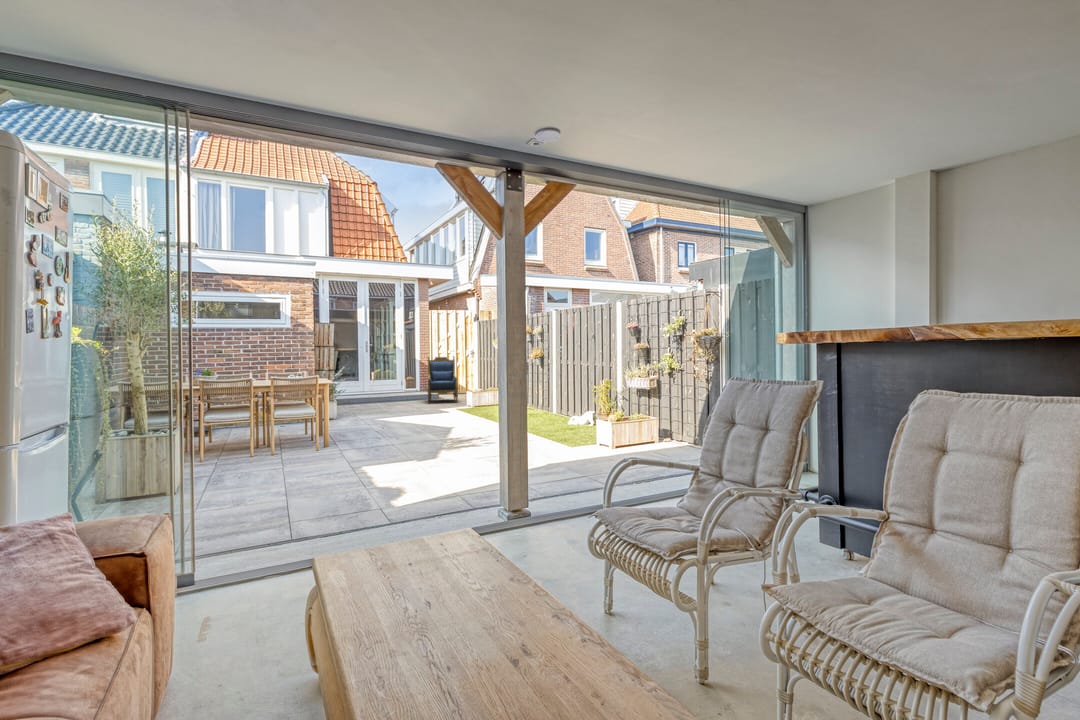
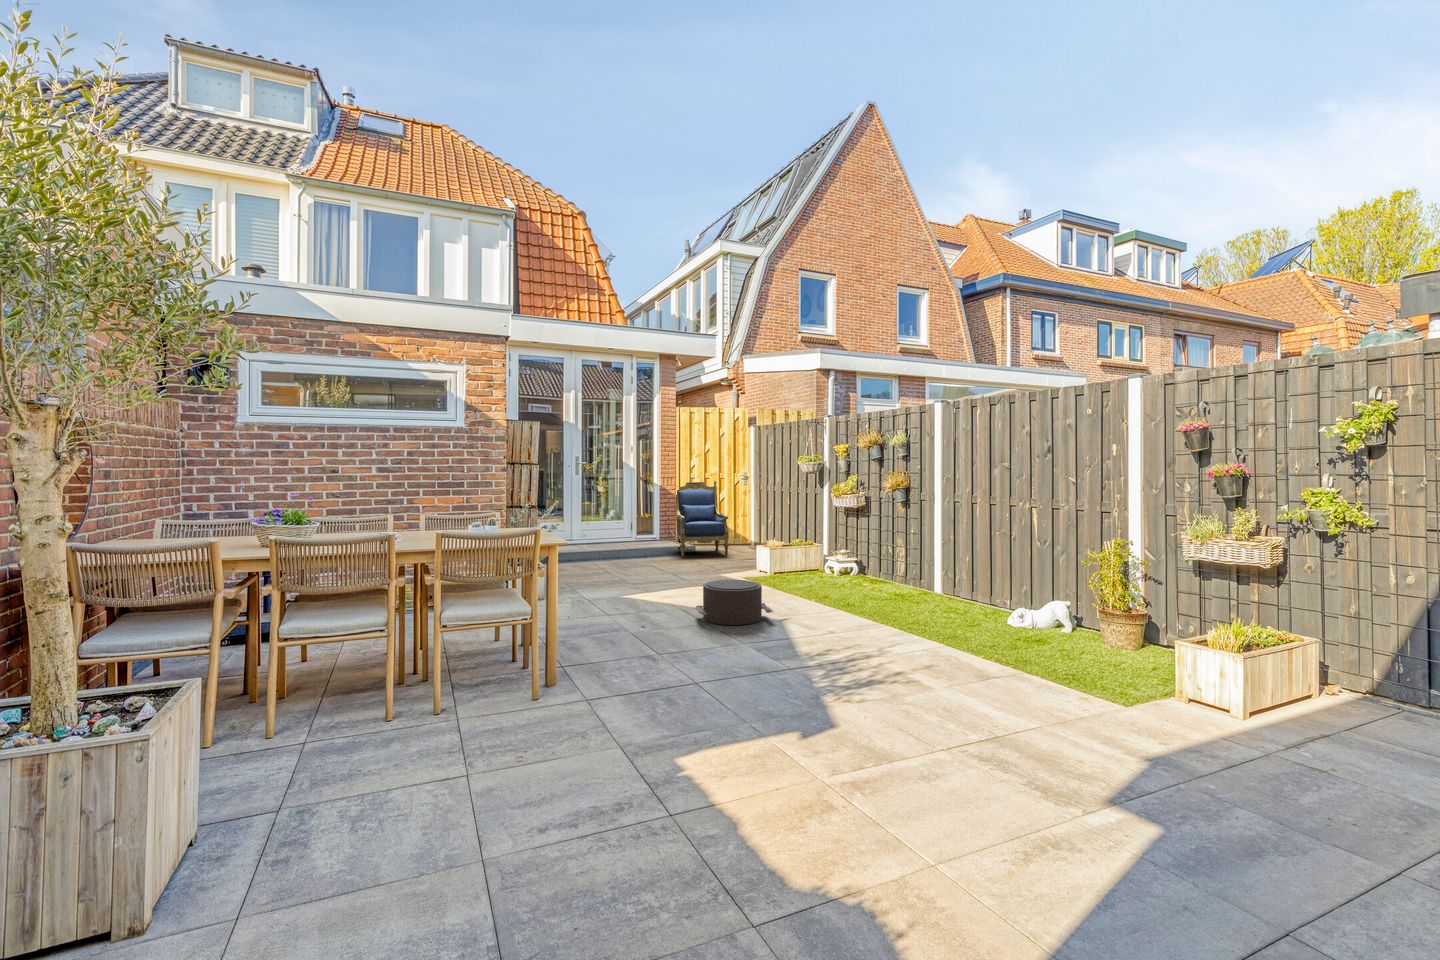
pouf: none [406,407,445,428] -> present [696,580,773,625]

